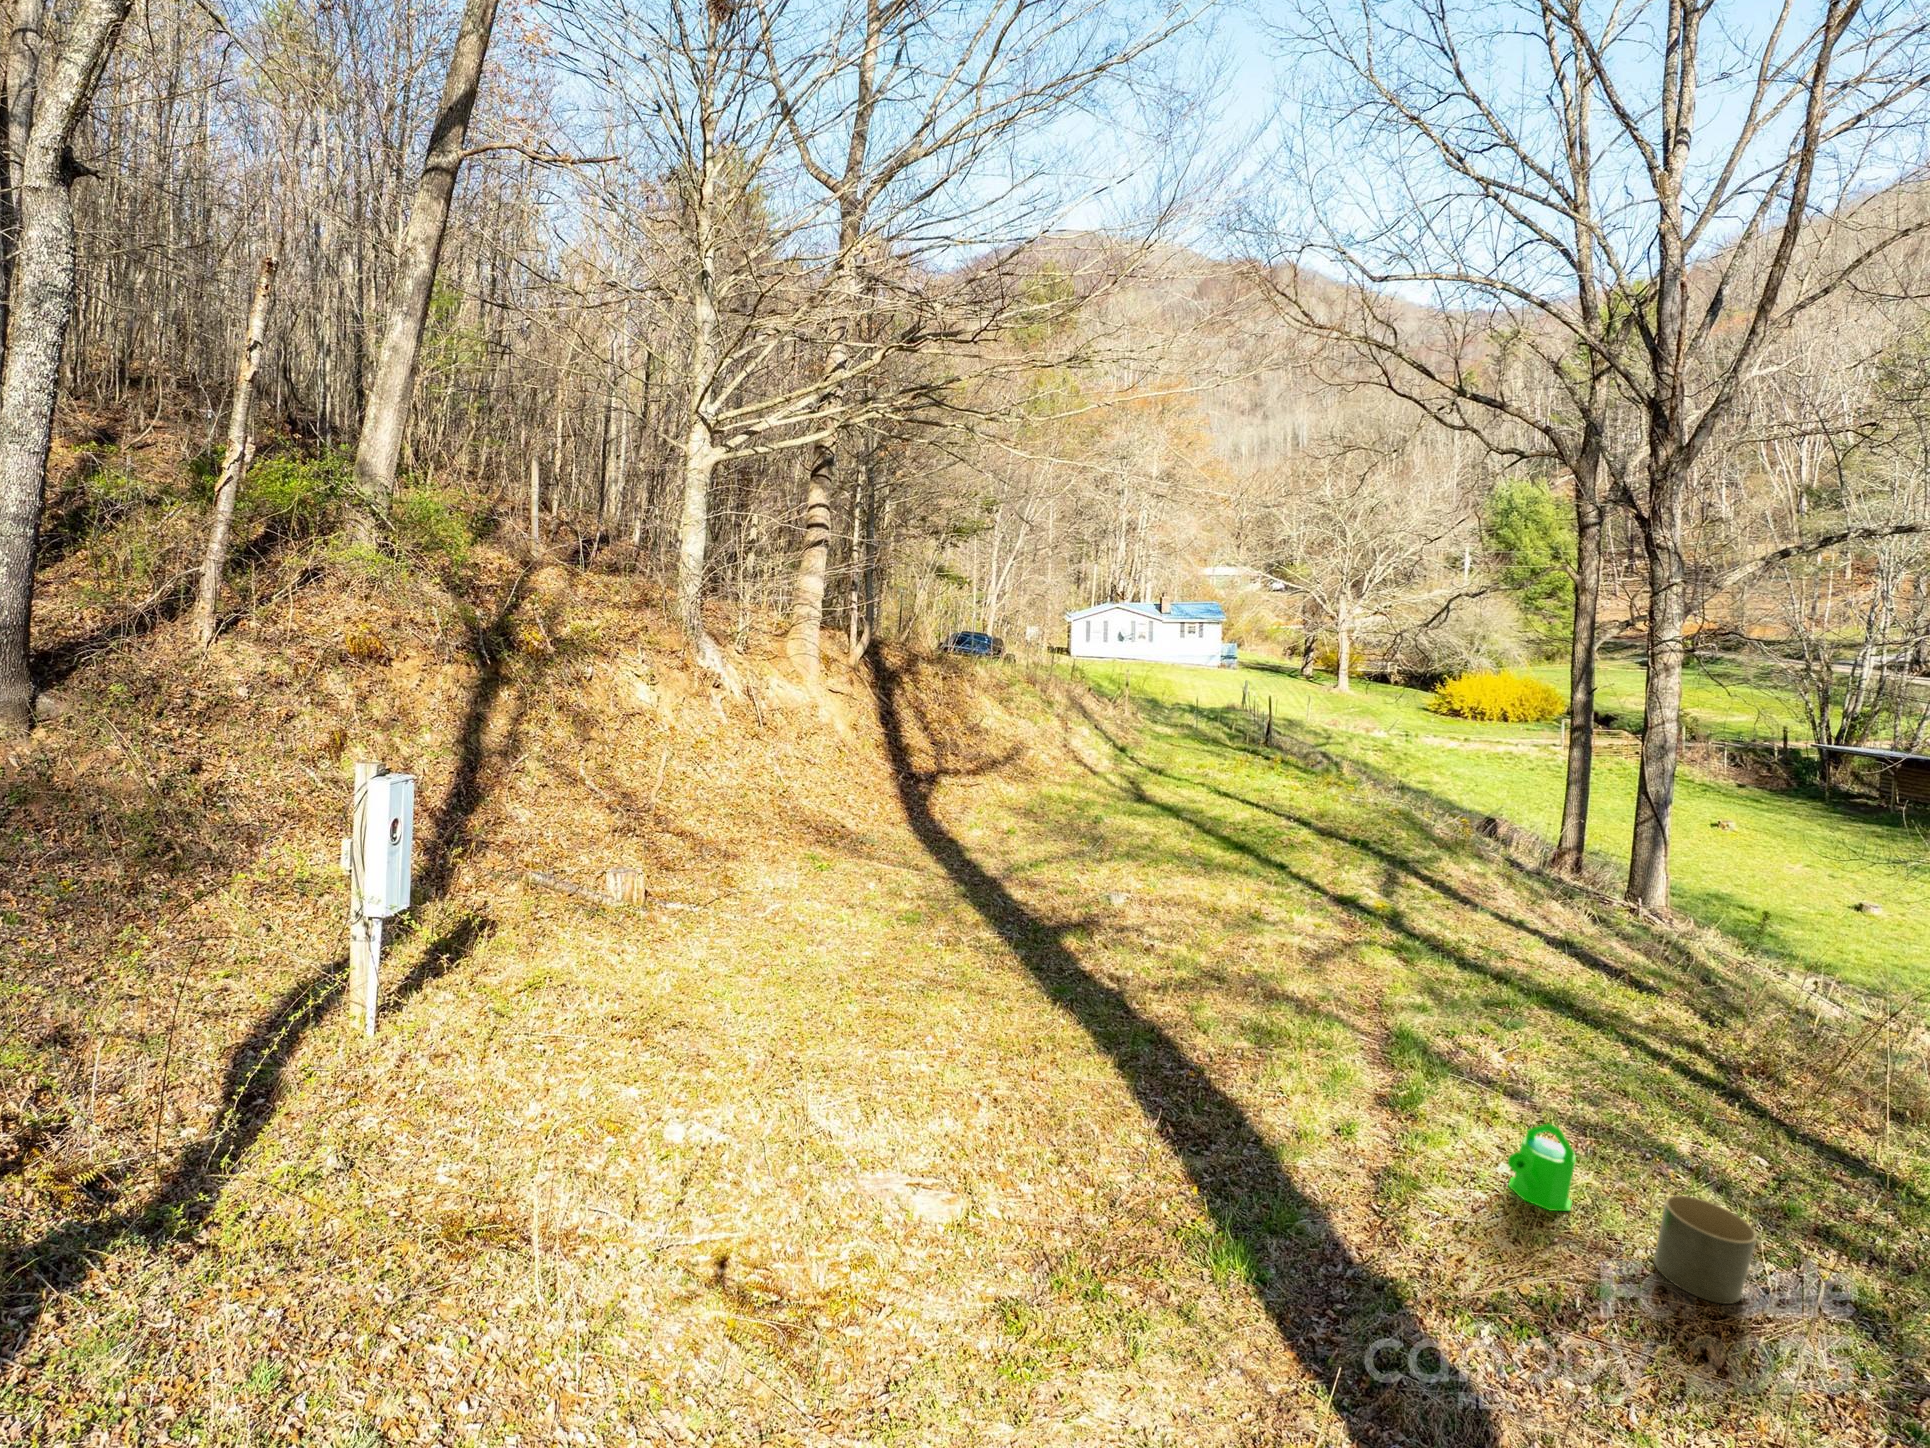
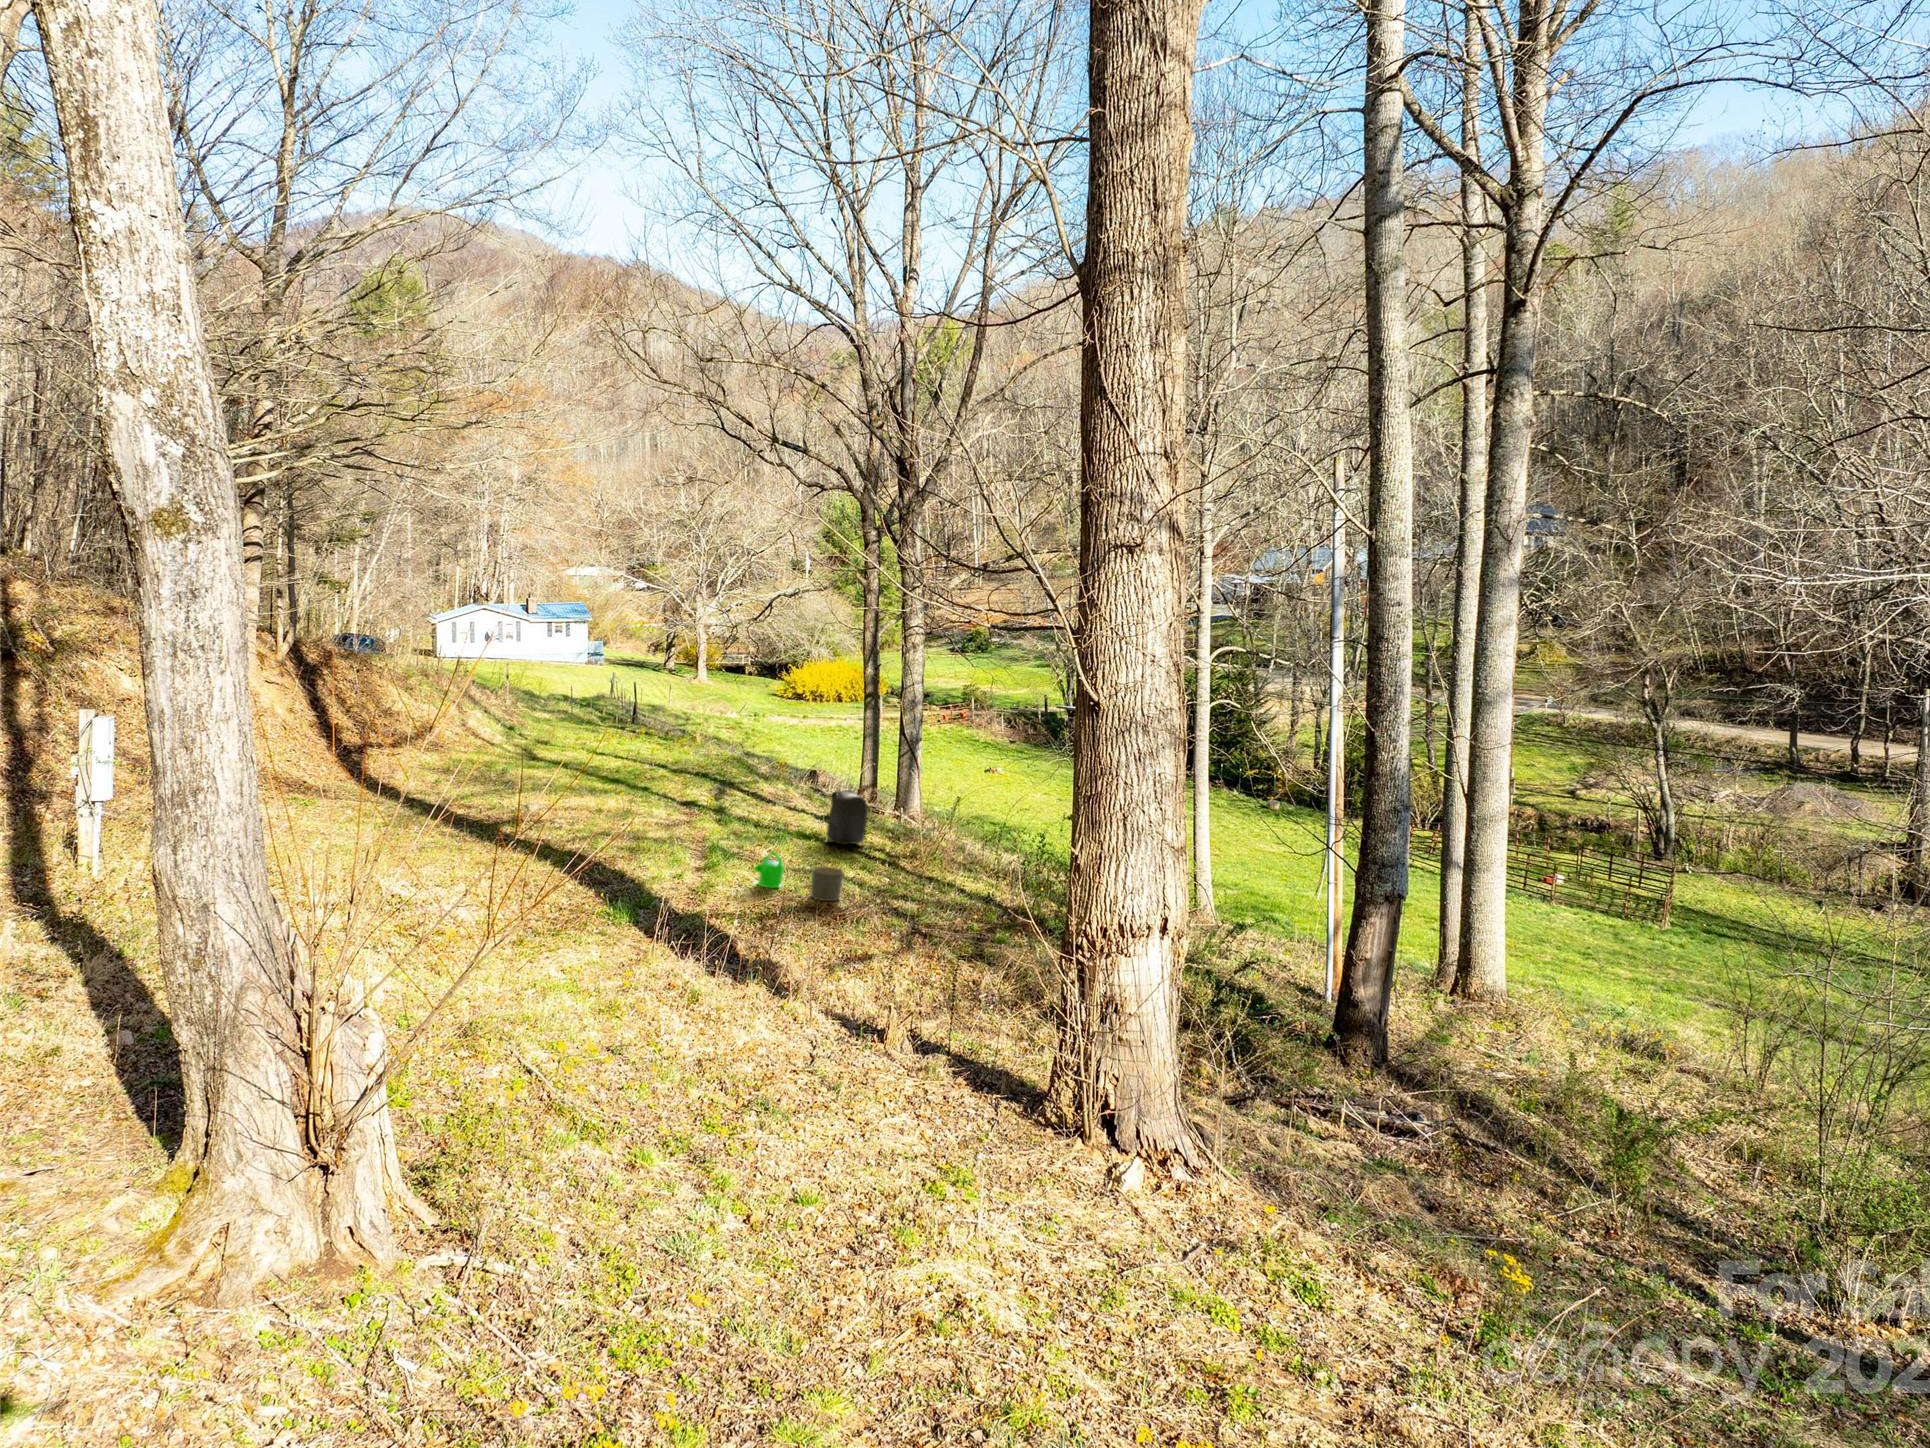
backpack: none [1606,944,1714,1055] -> present [826,790,868,845]

